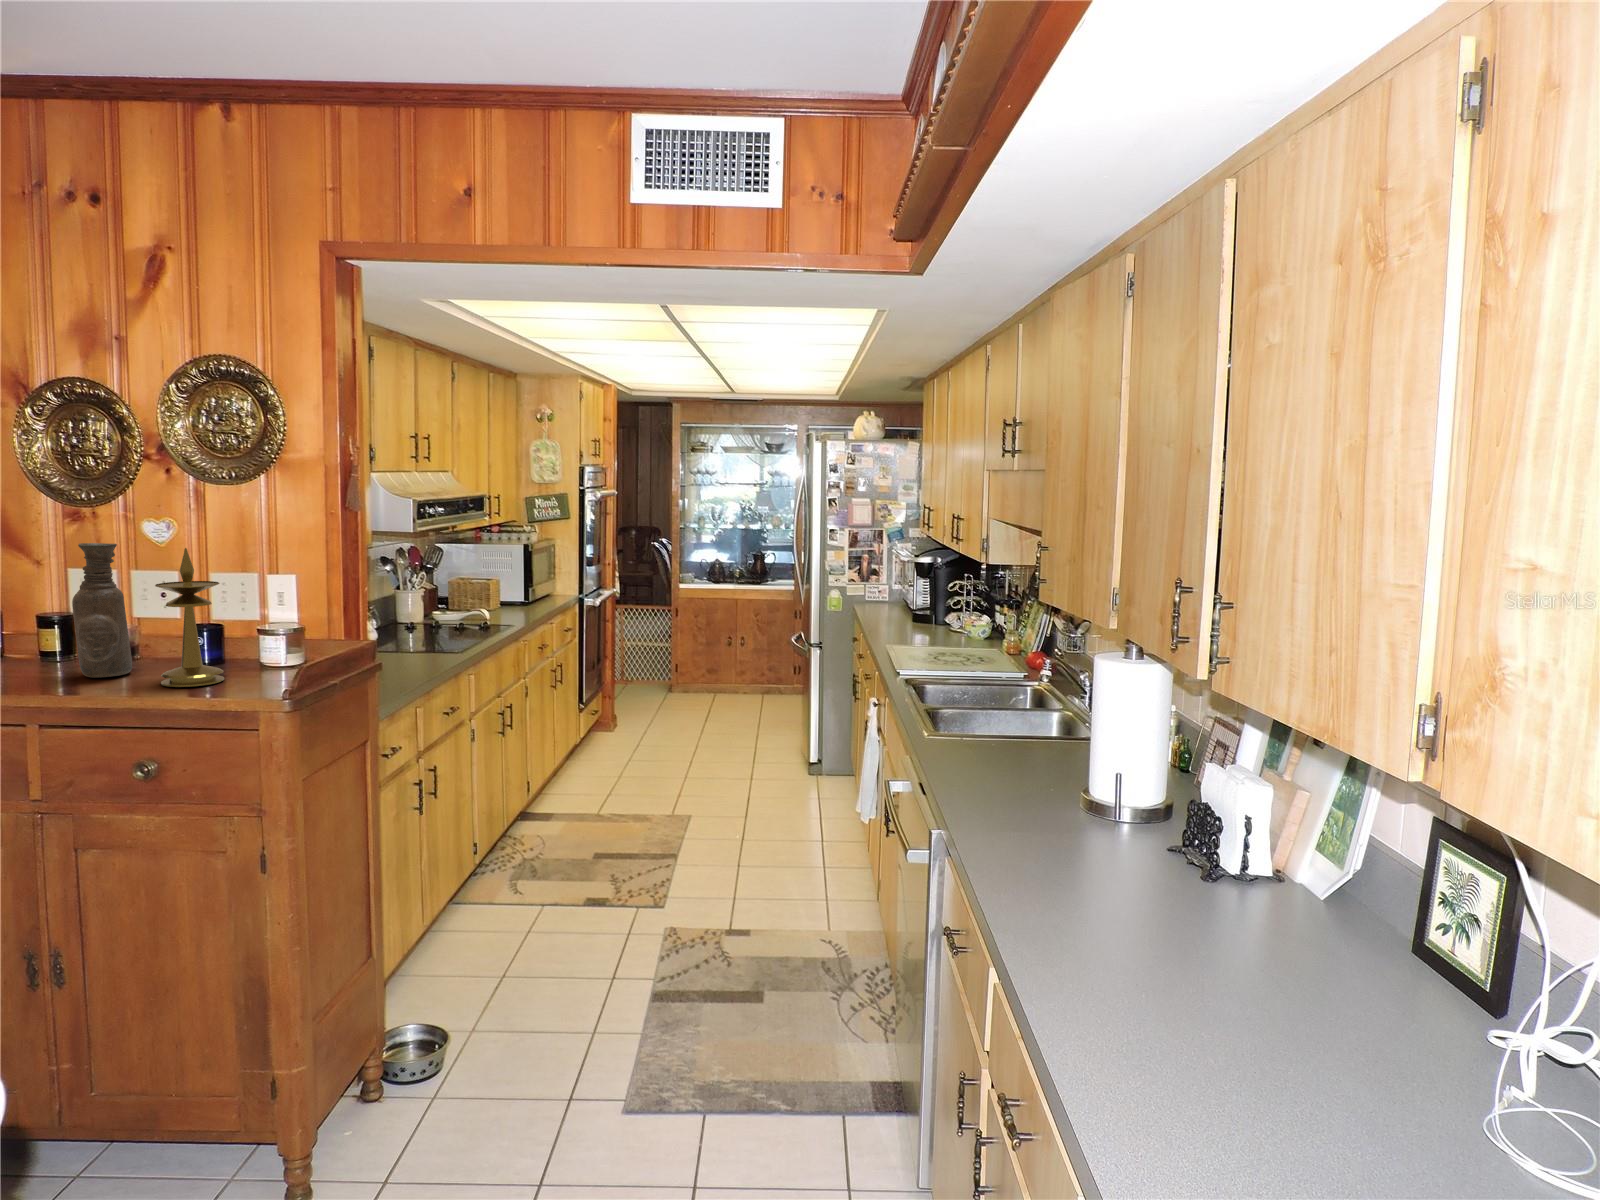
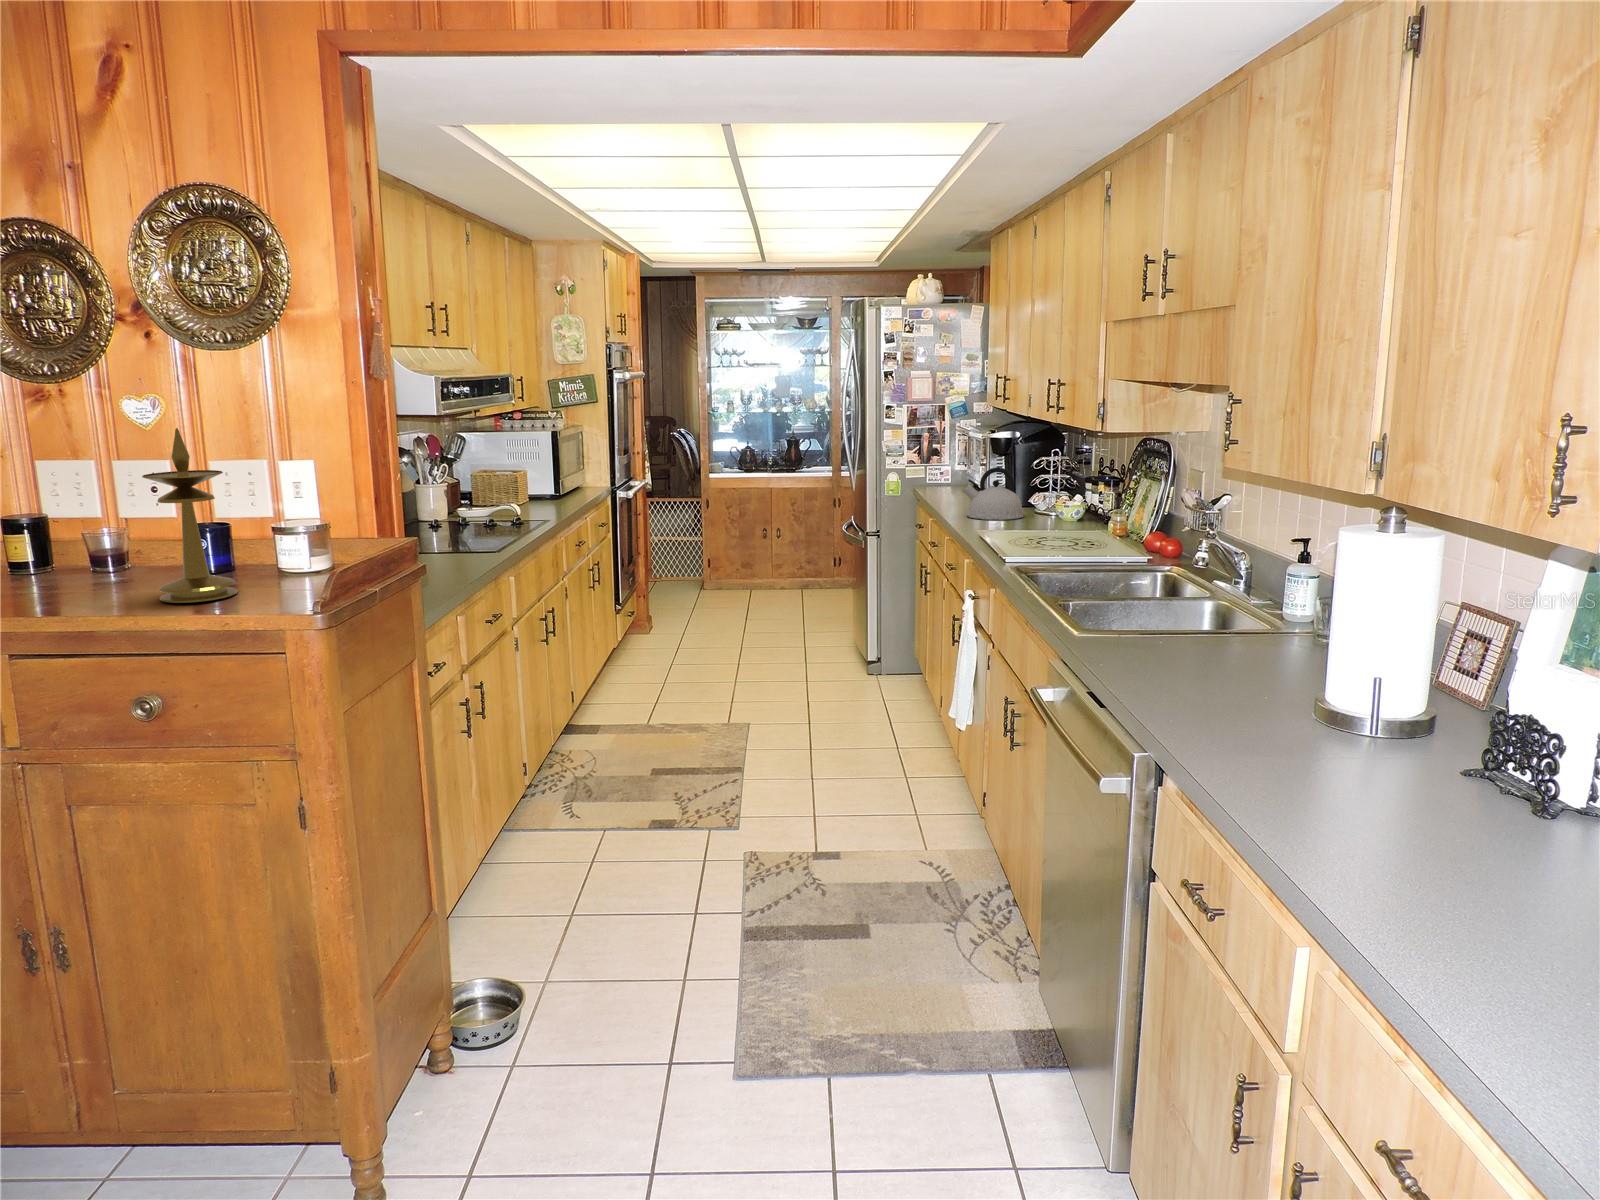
vase: present [72,543,132,678] -> none [41,426,123,594]
kettle: none [885,588,940,635] -> present [962,467,1024,520]

